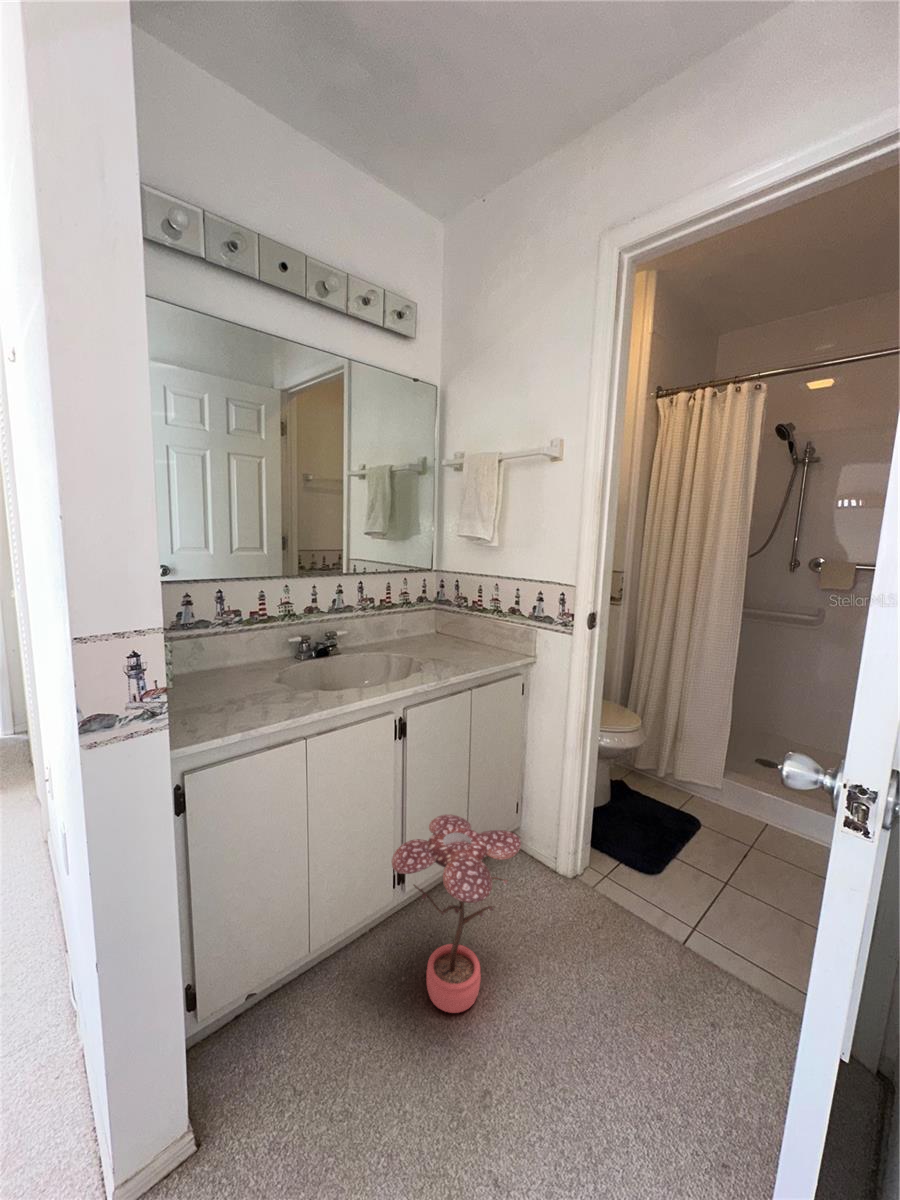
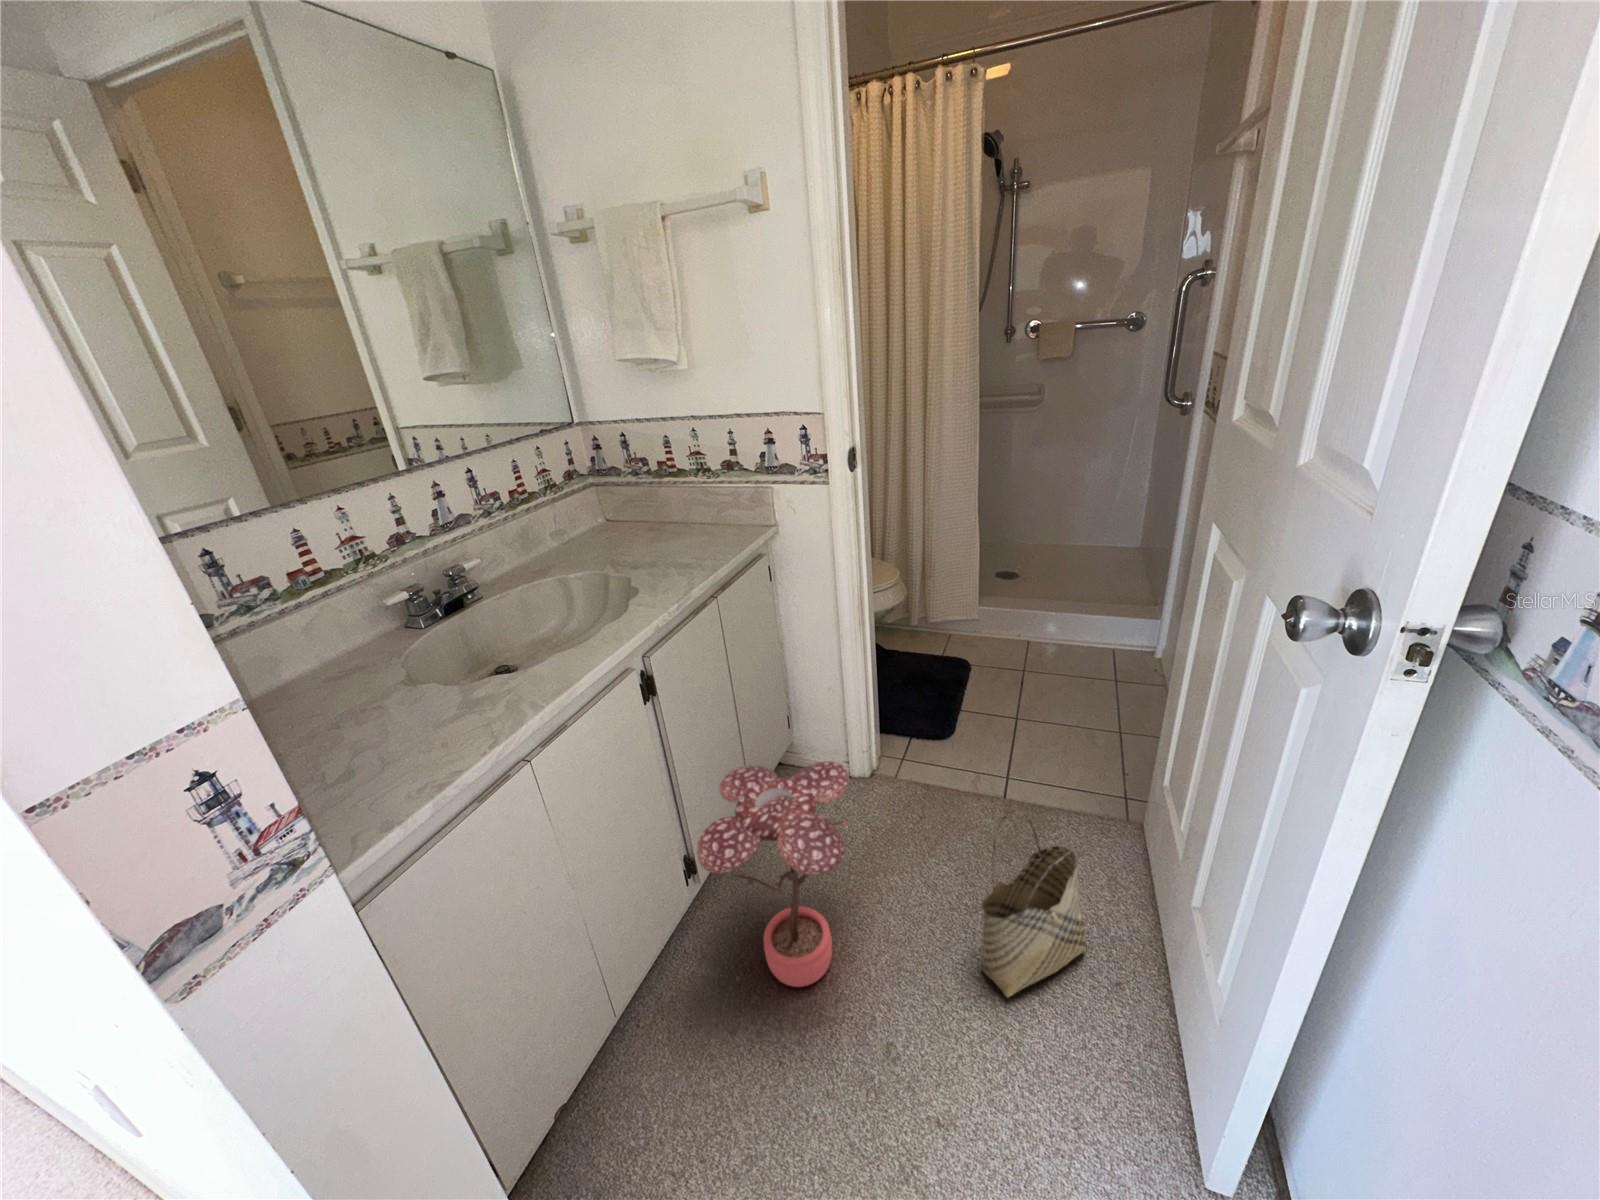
woven basket: none [593,929,704,1113] -> present [981,810,1086,997]

